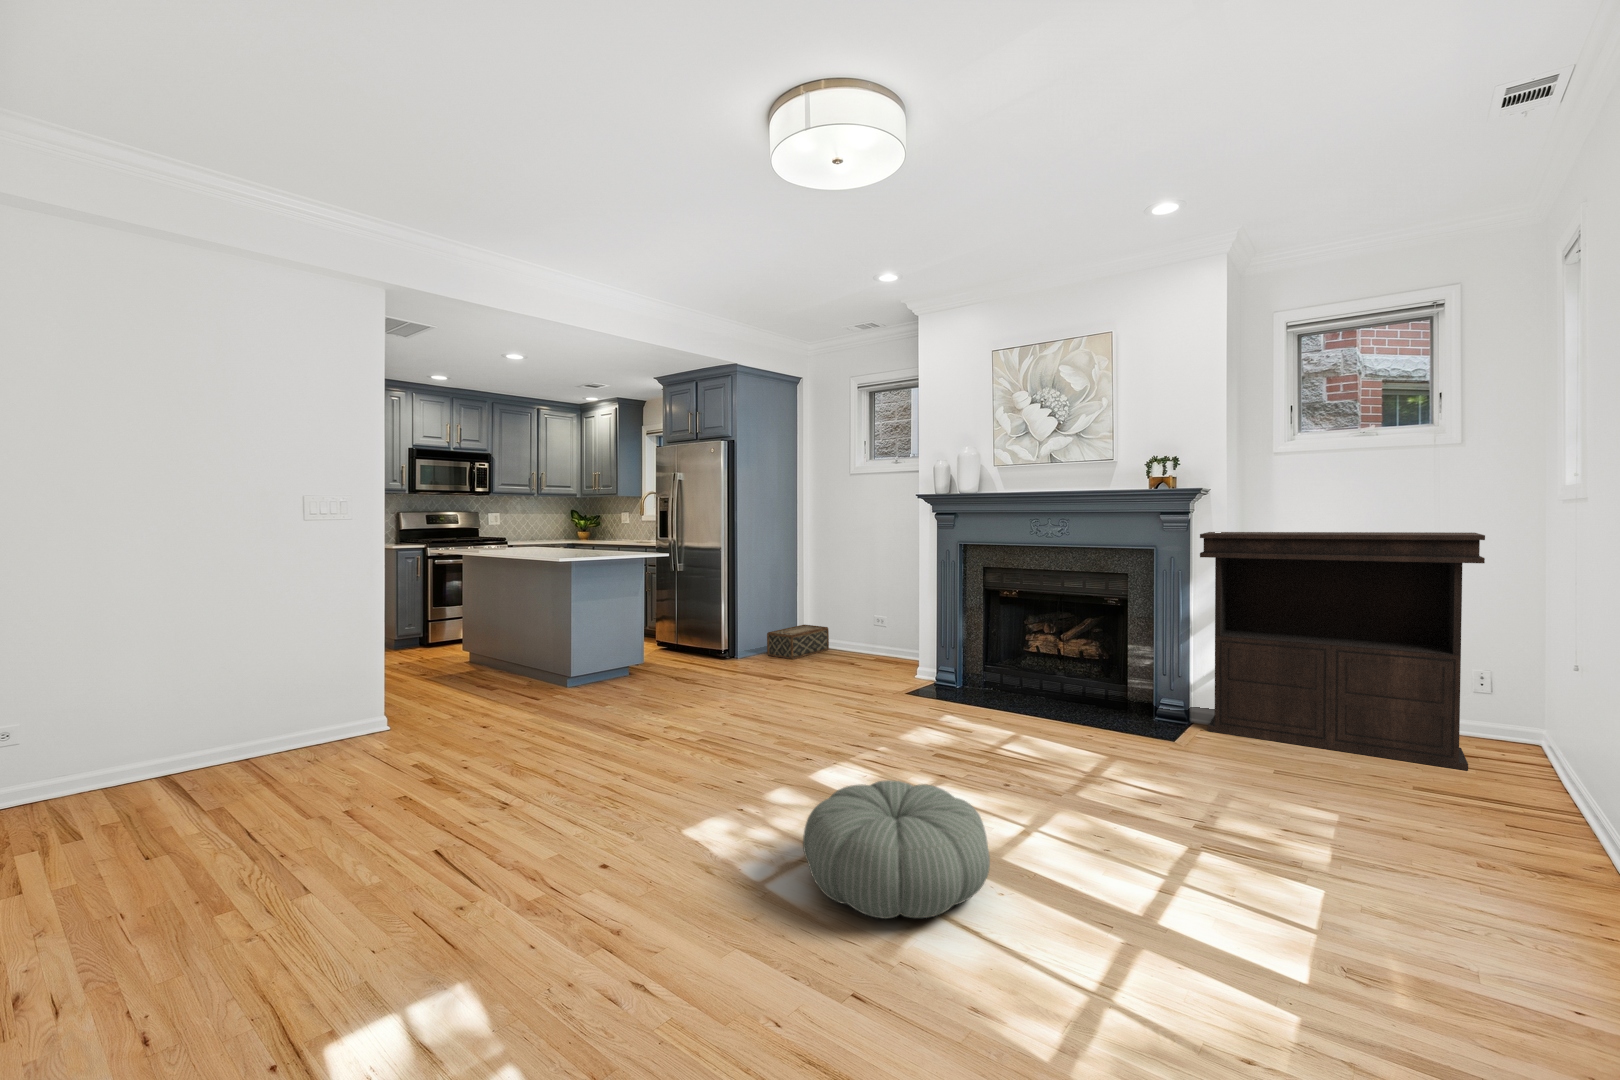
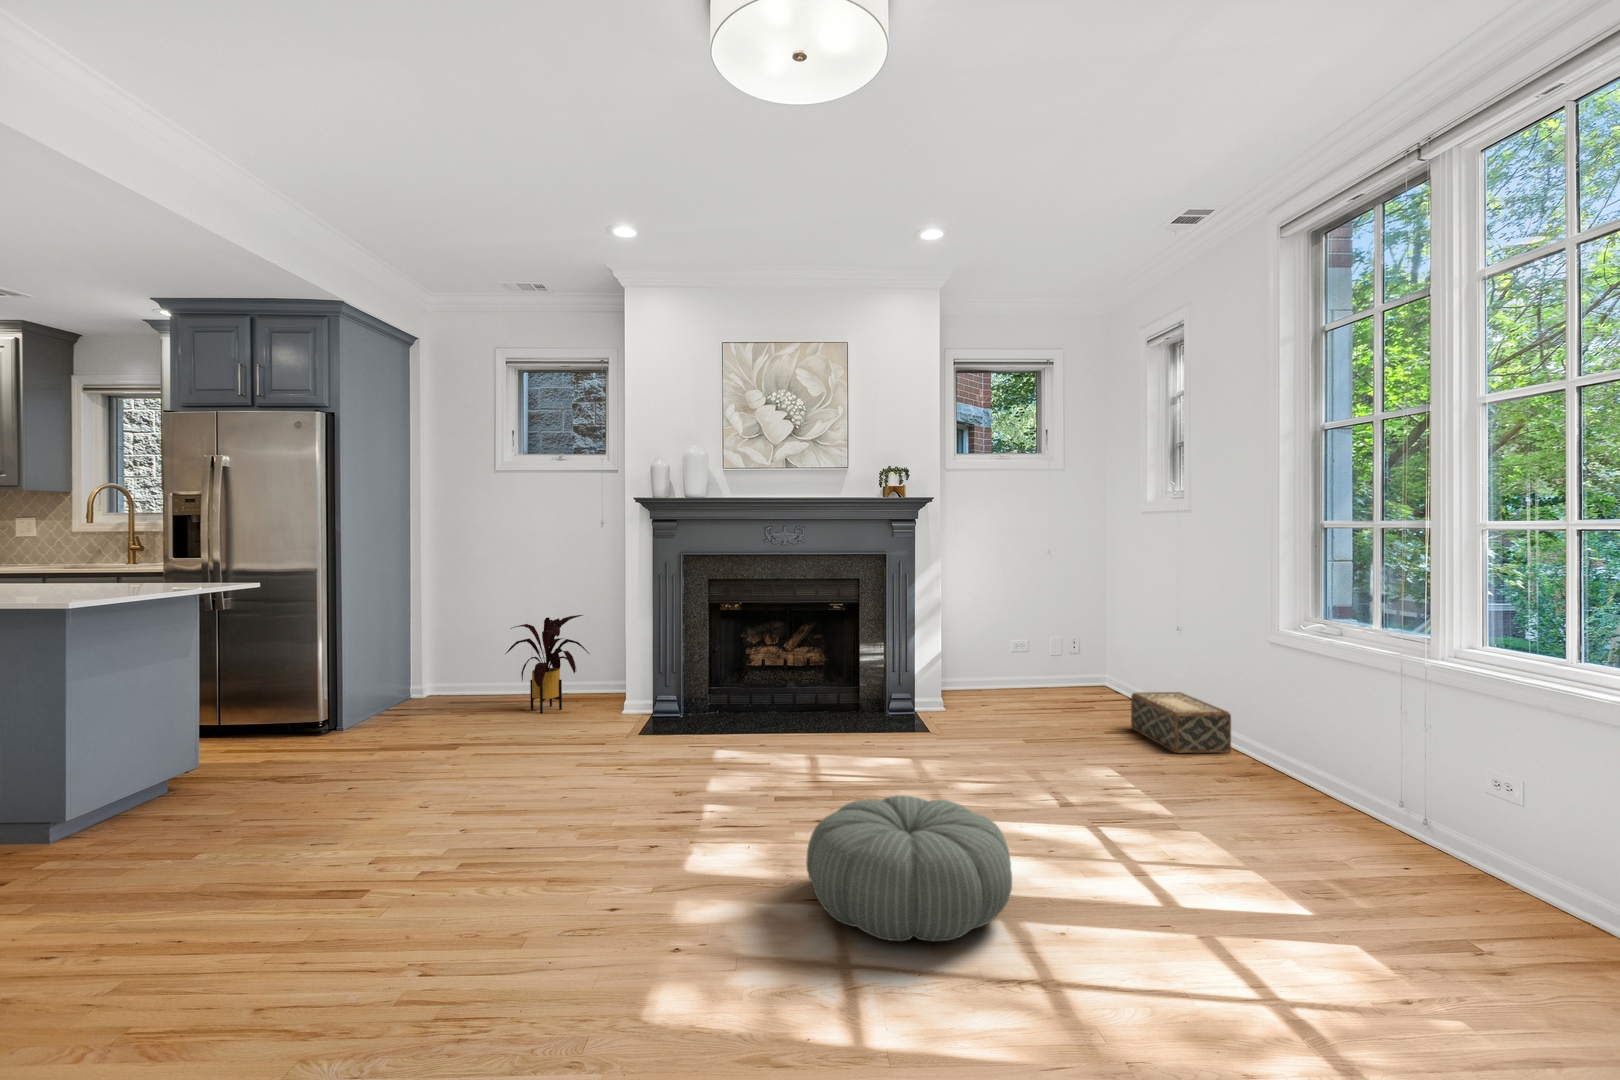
console table: present [1200,532,1485,771] -> none [923,537,1118,718]
house plant: none [835,592,907,668] -> present [505,615,588,713]
woven basket: present [767,625,829,659] -> present [1131,692,1231,753]

